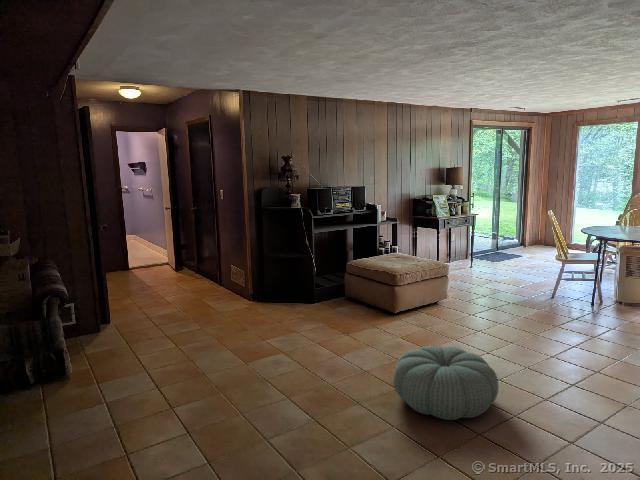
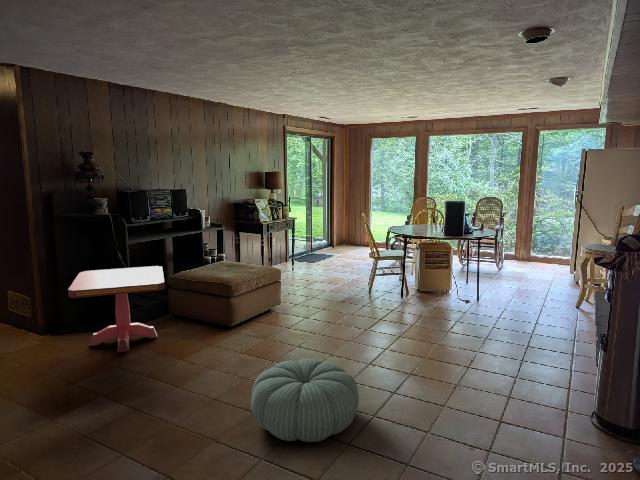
side table: none [266,253,340,321] -> present [68,266,165,352]

